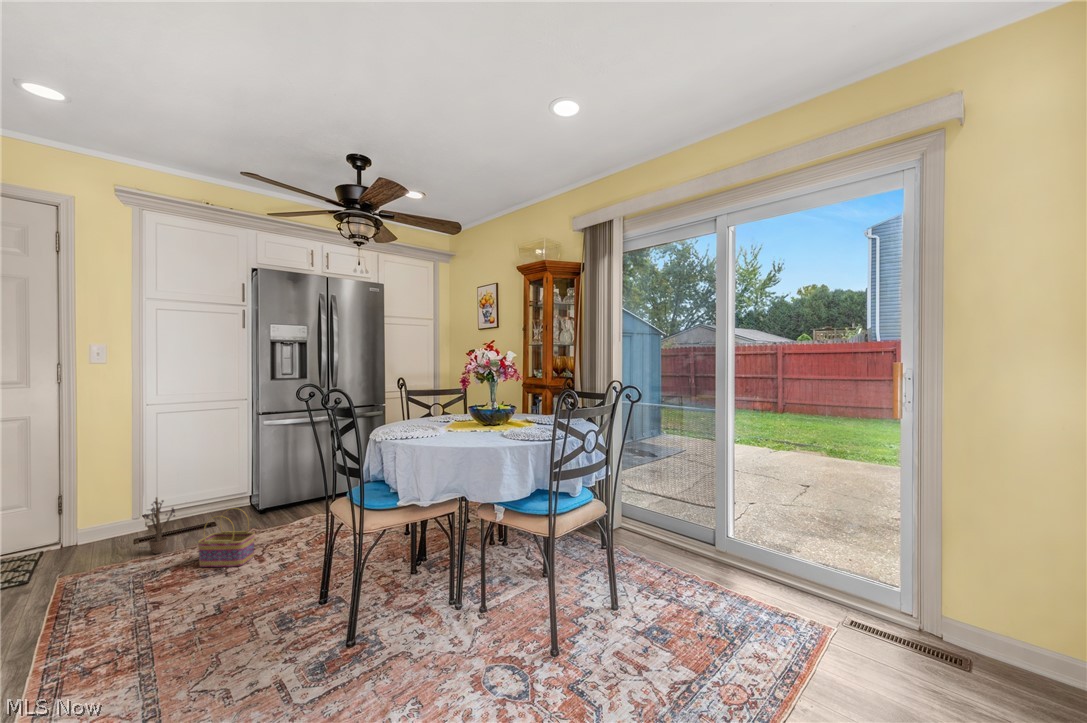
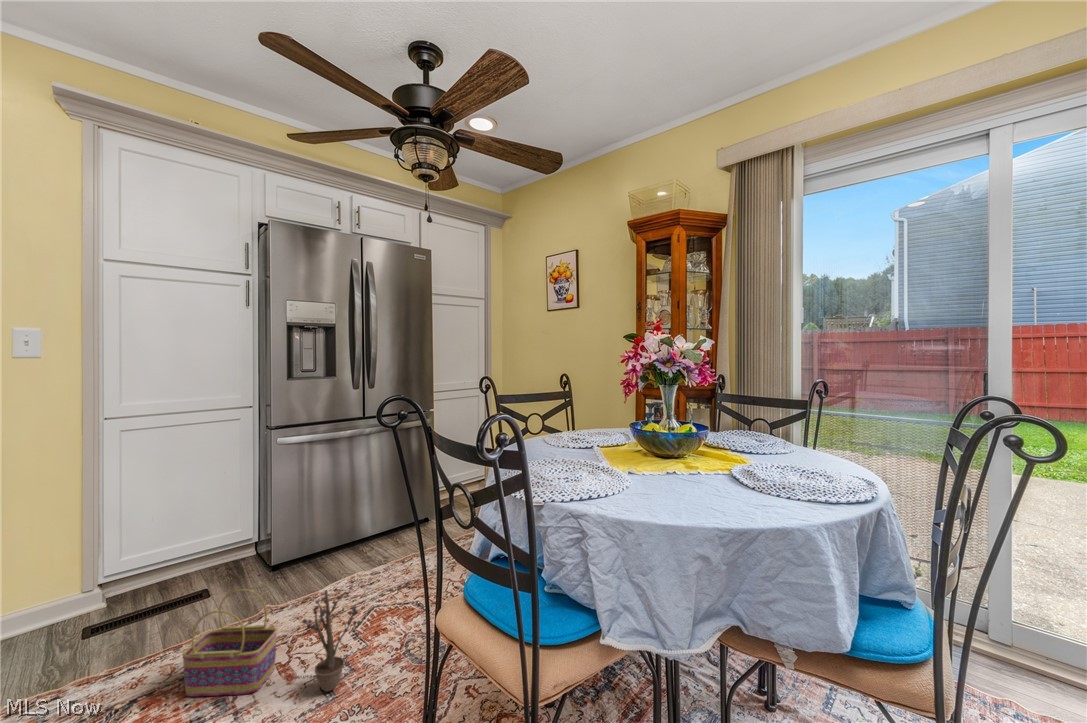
decorative plant: present [139,498,175,554] -> present [292,590,360,691]

